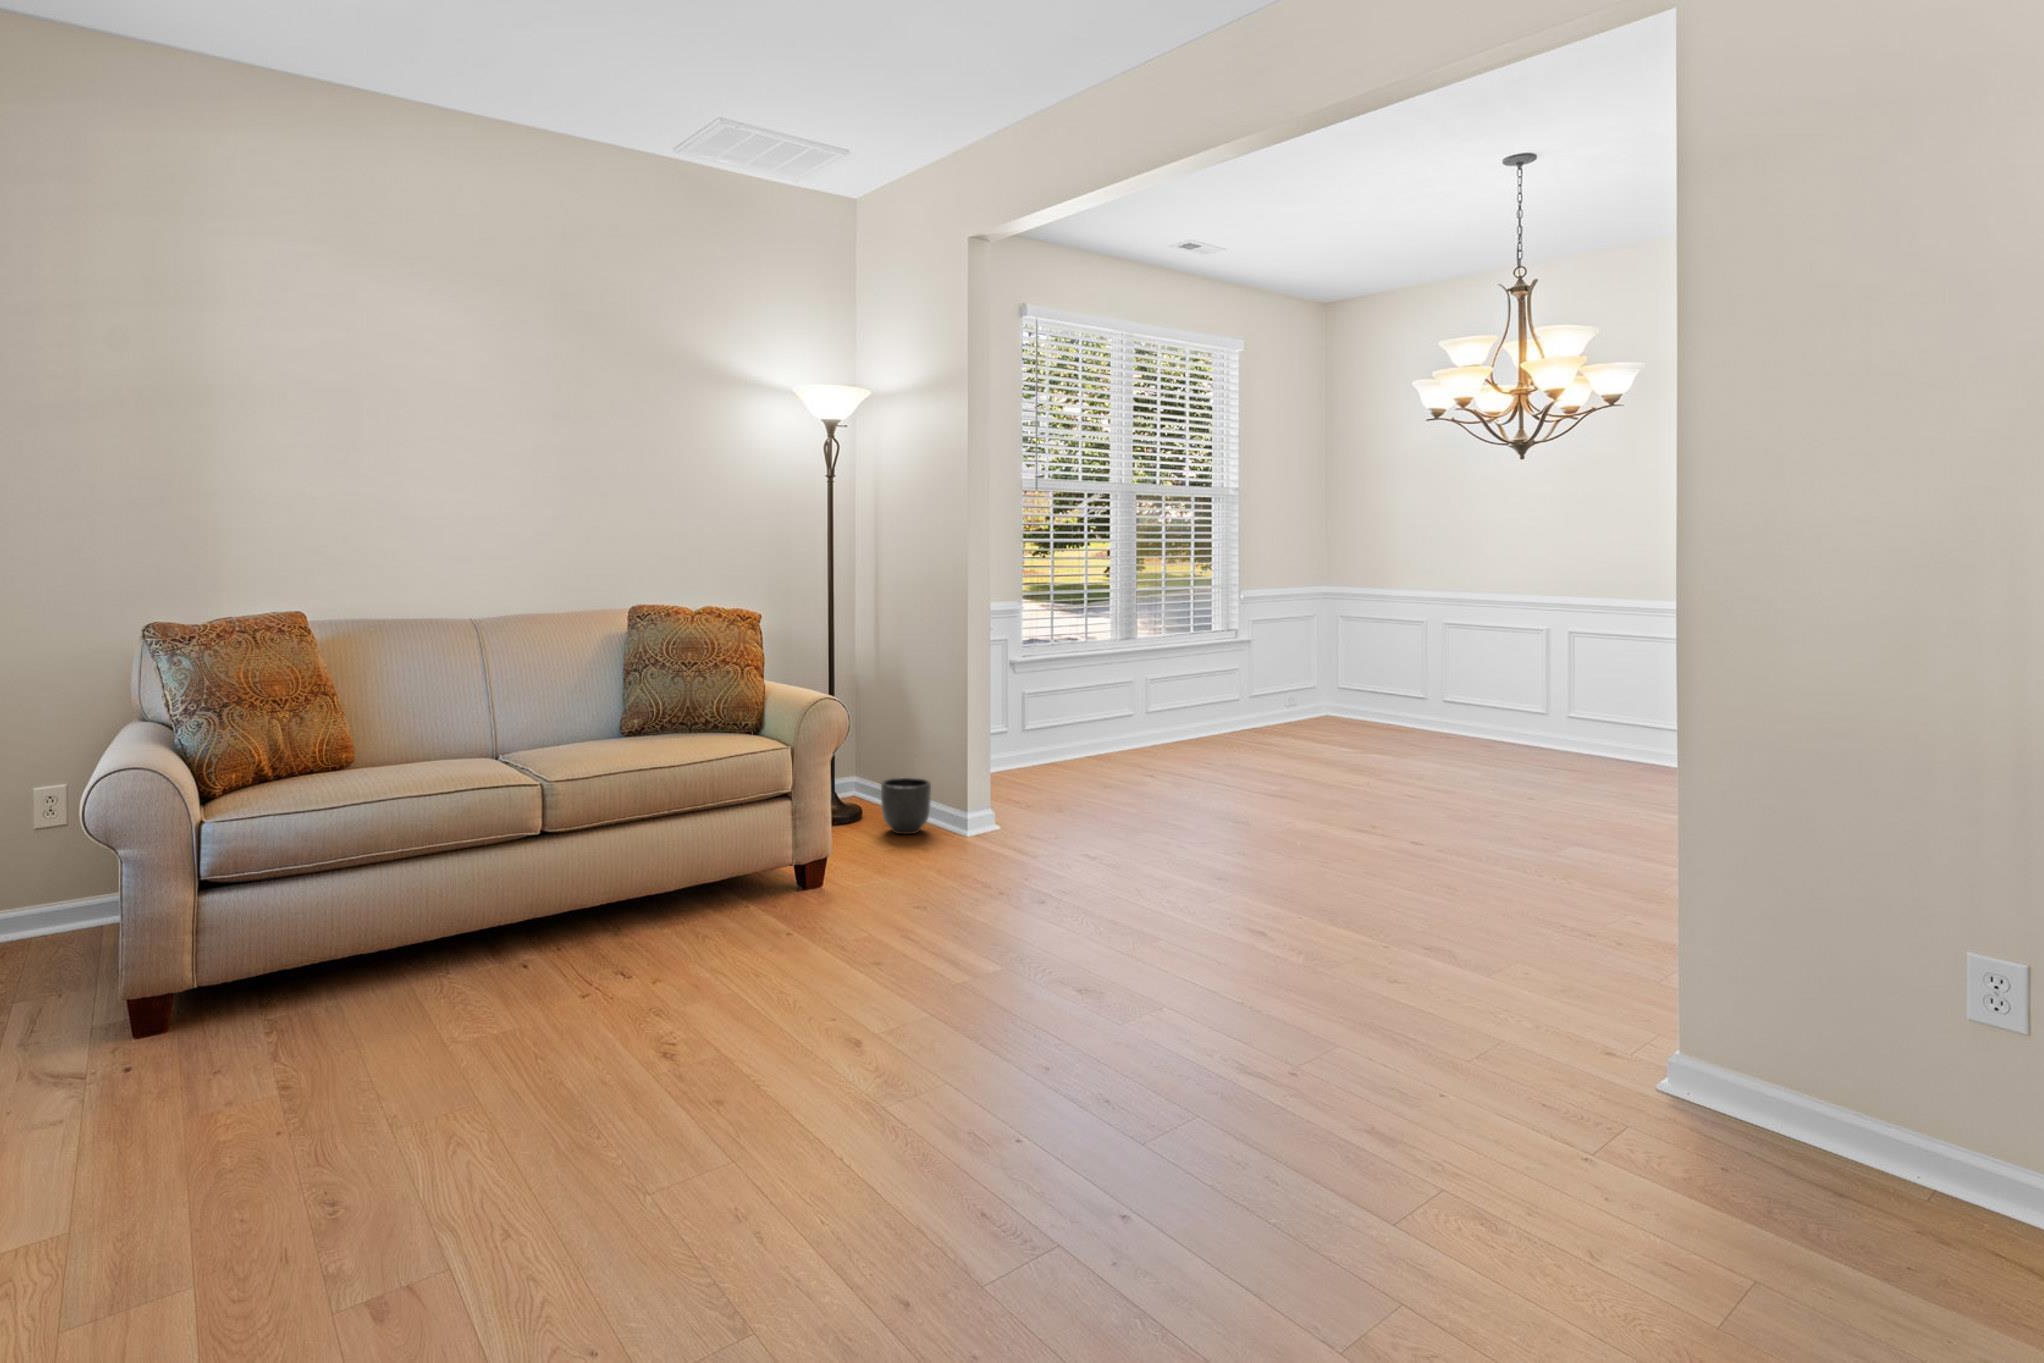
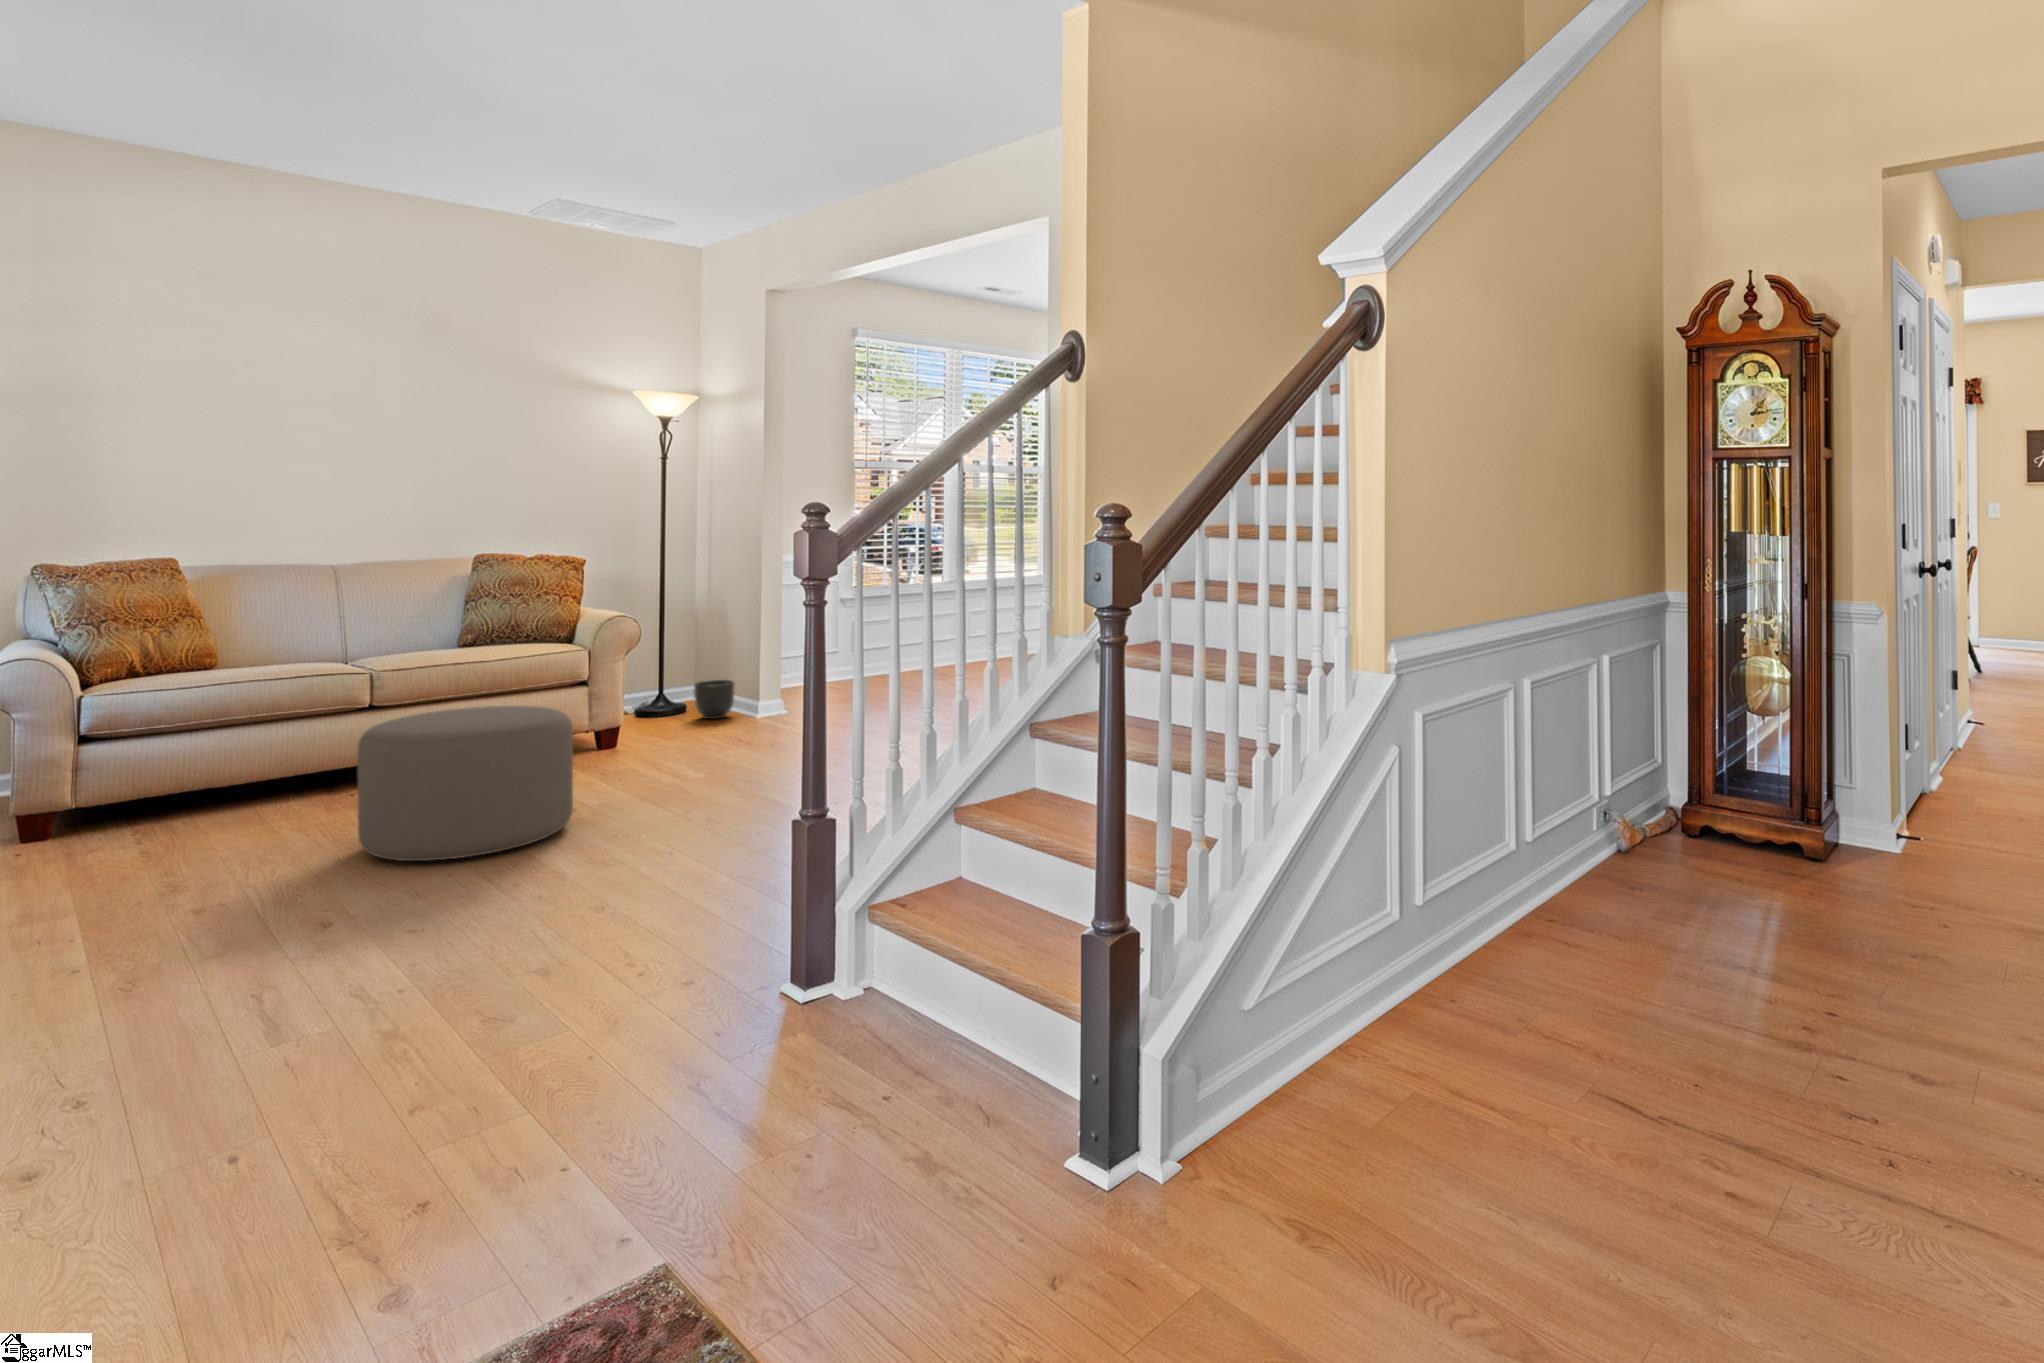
ottoman: none [594,862,895,1167] -> present [357,706,573,861]

